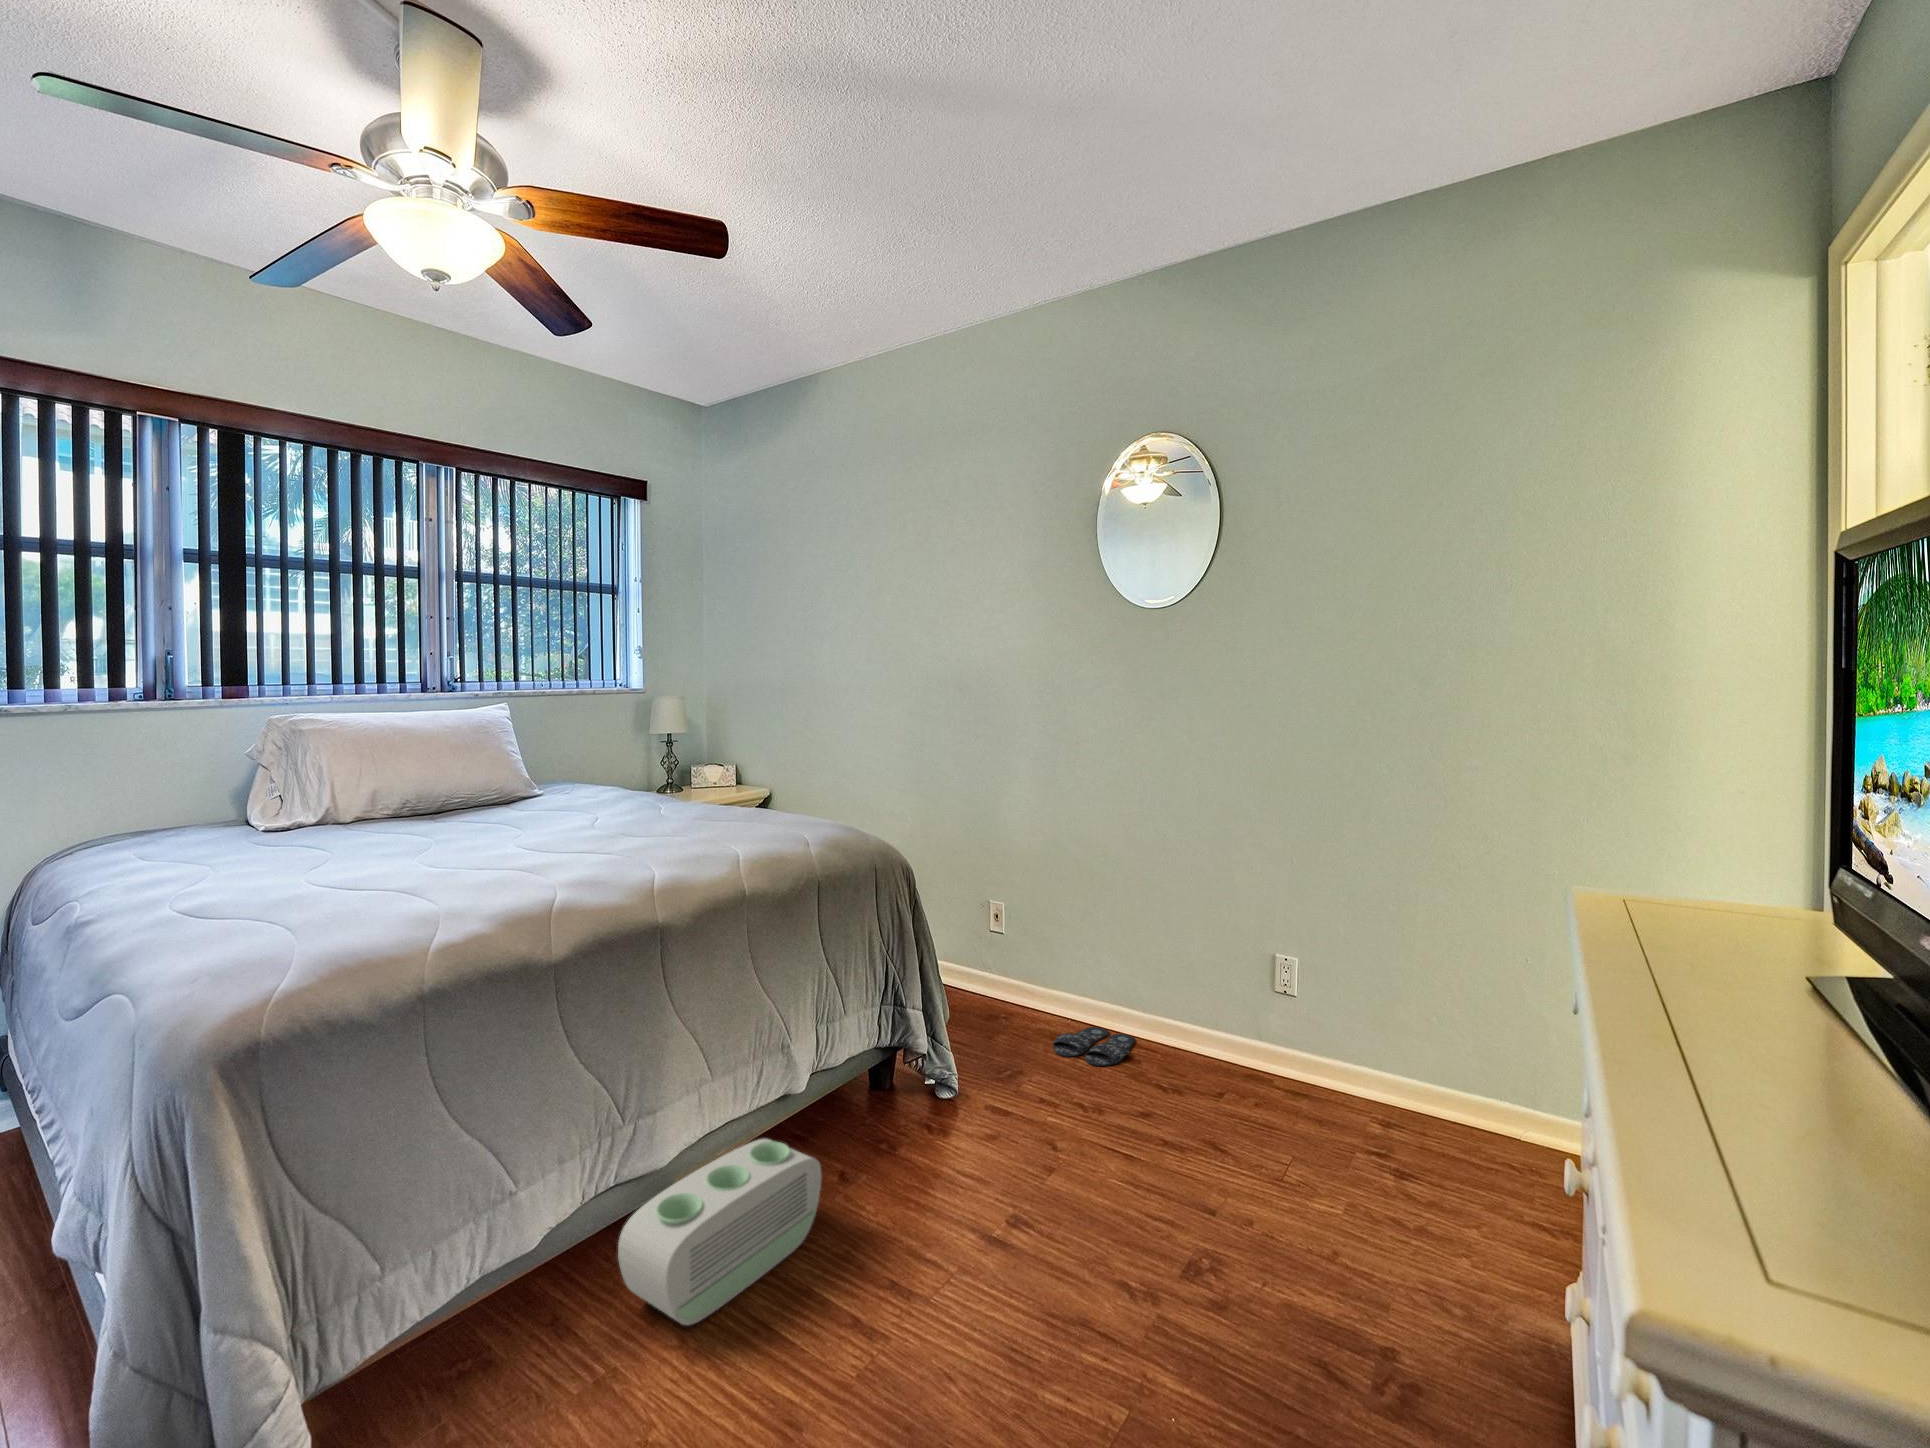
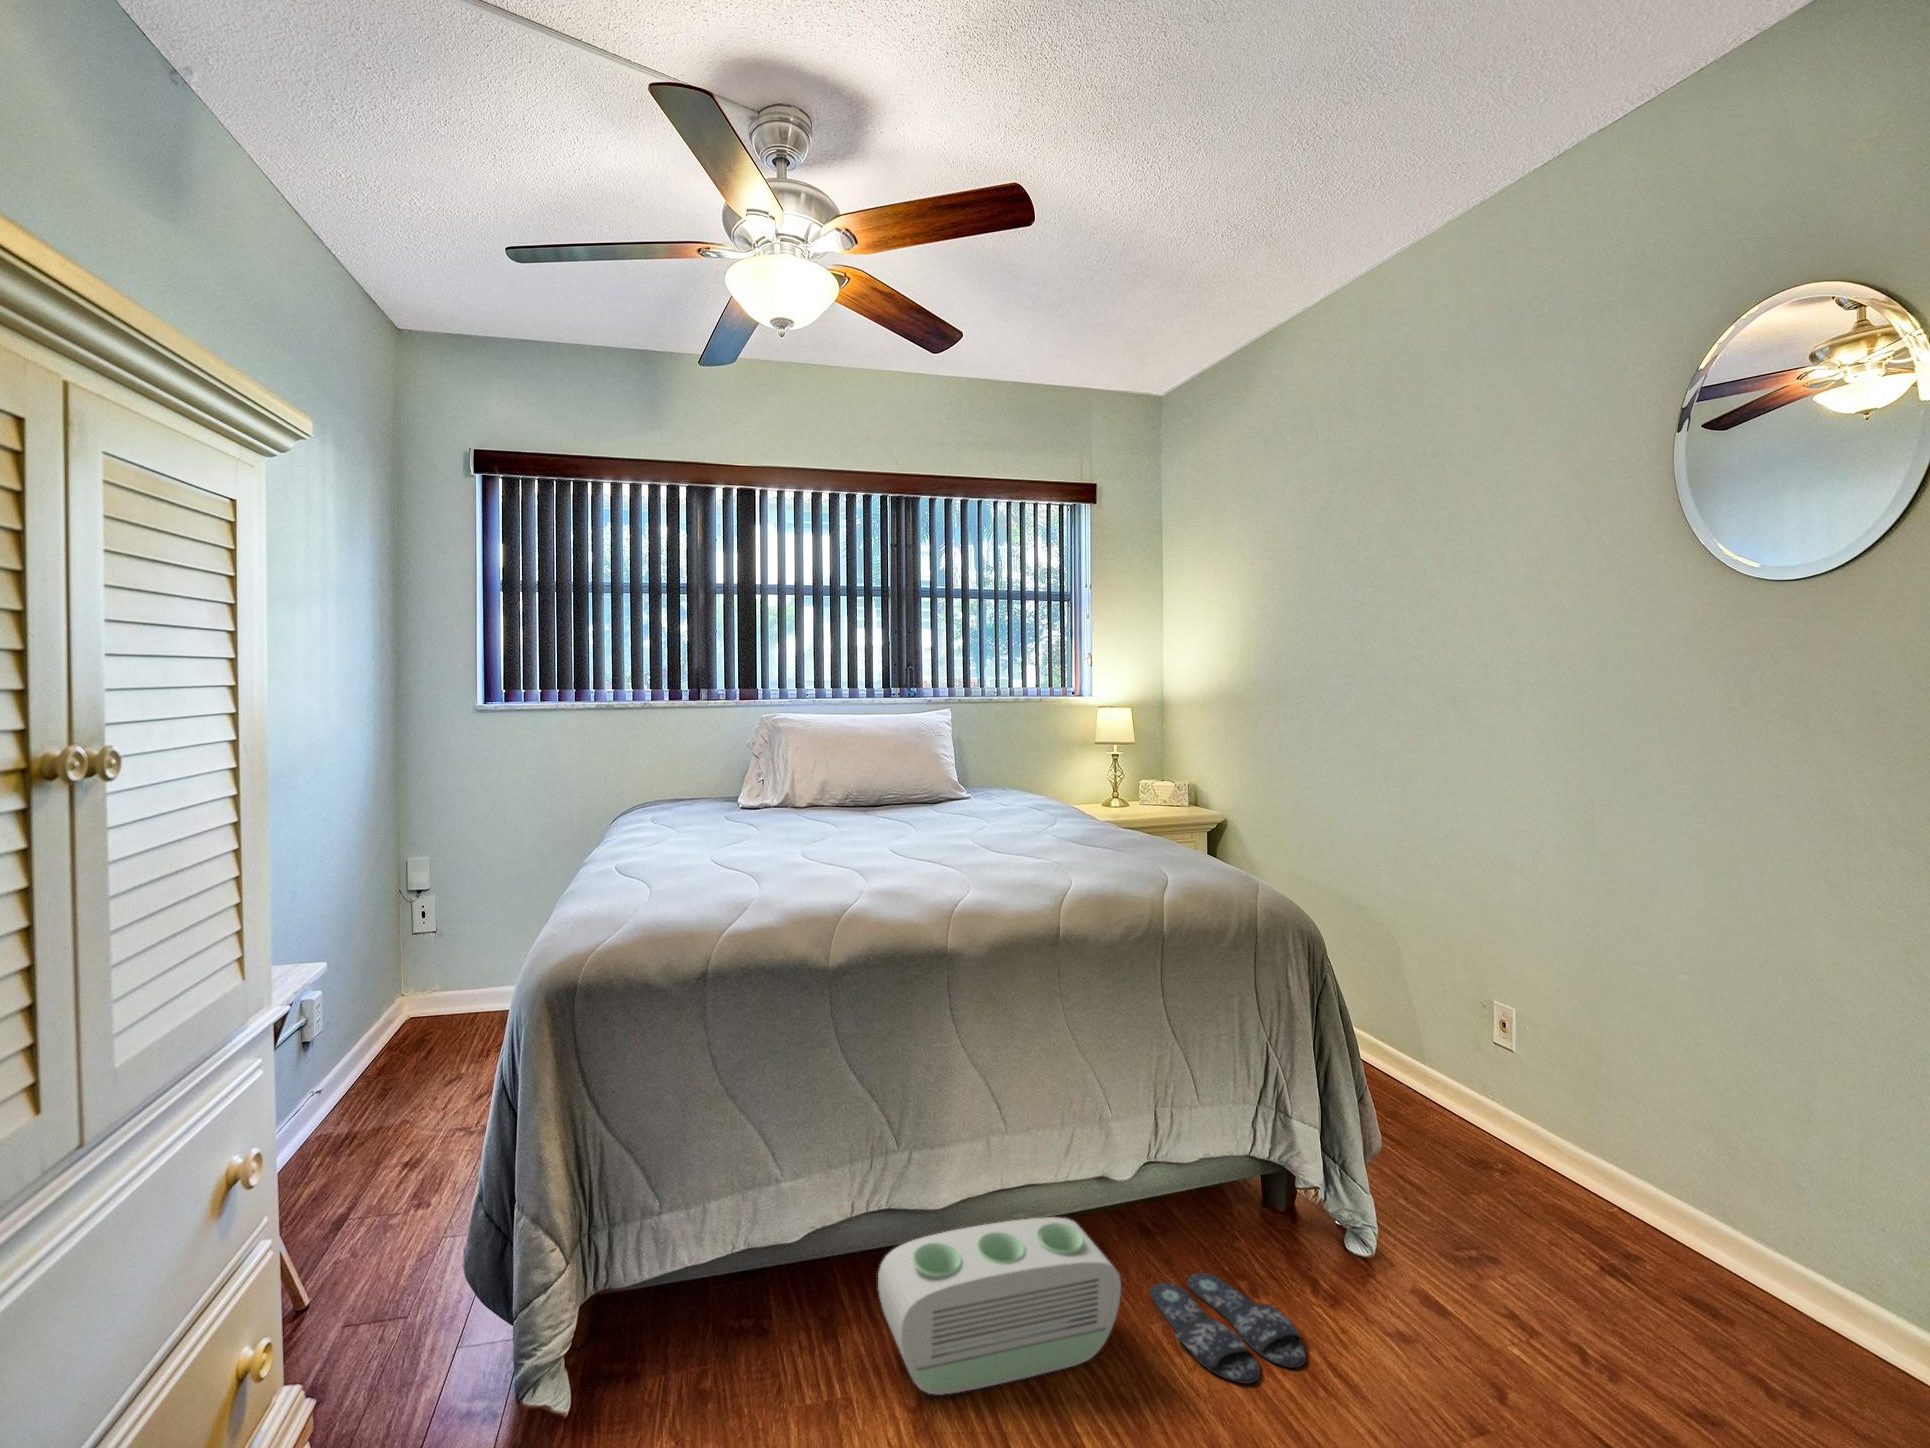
slippers: present [1053,1027,1135,1066] -> present [1150,1272,1306,1384]

